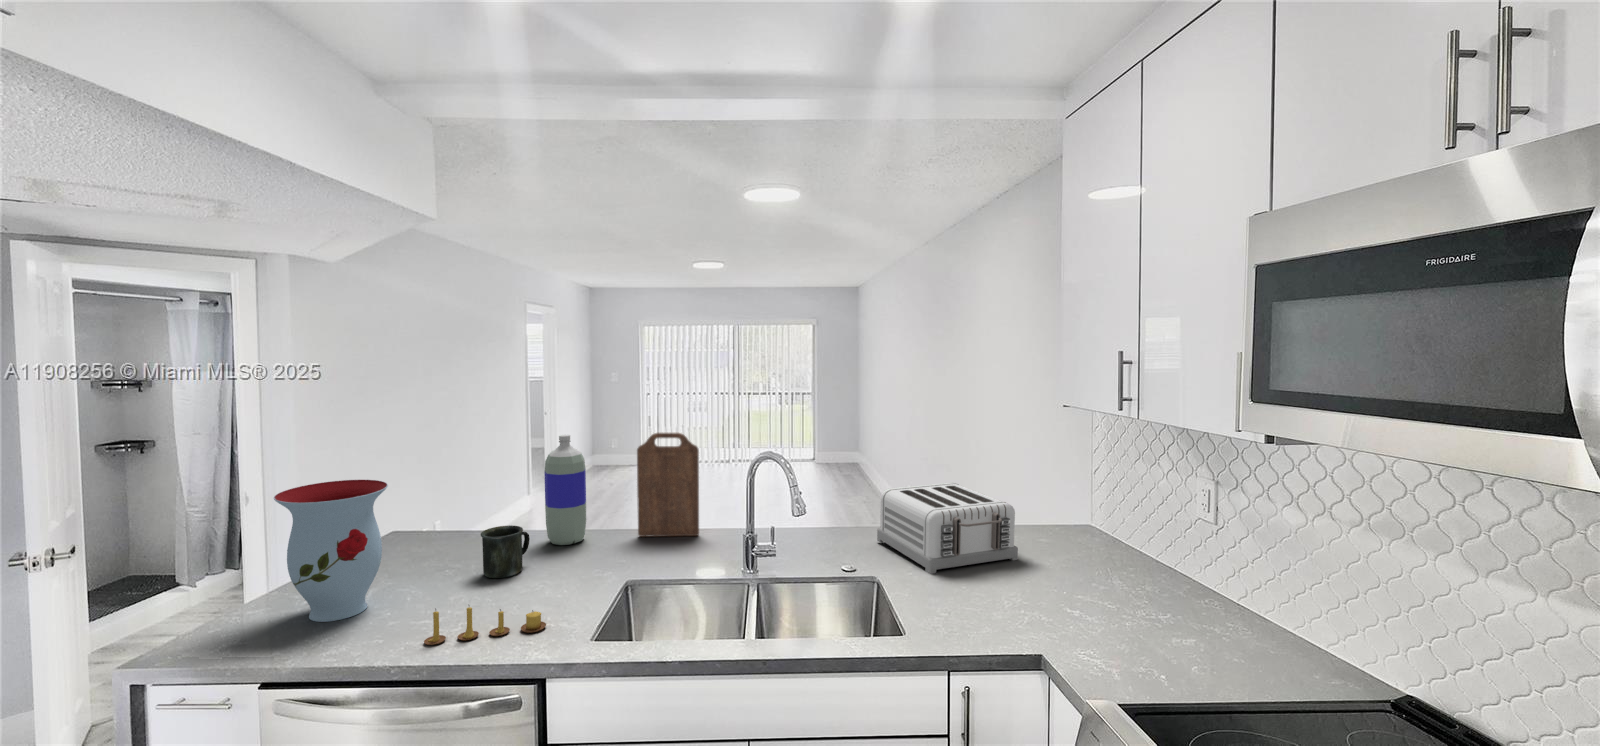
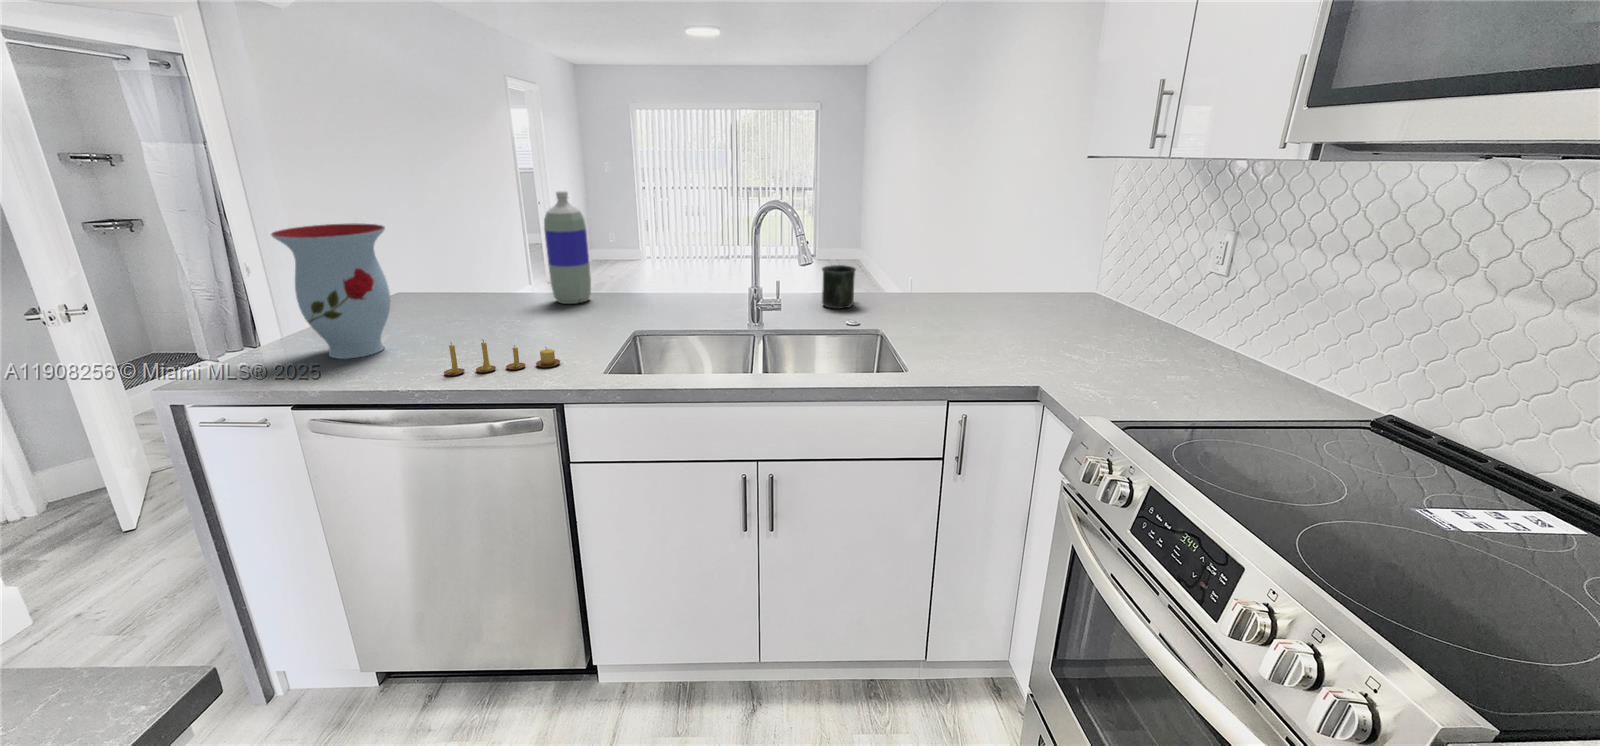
cutting board: present [637,433,699,537] -> none [638,191,705,298]
toaster: present [877,483,1018,574] -> none [882,246,1023,327]
mug: present [481,525,530,578] -> present [822,265,856,309]

